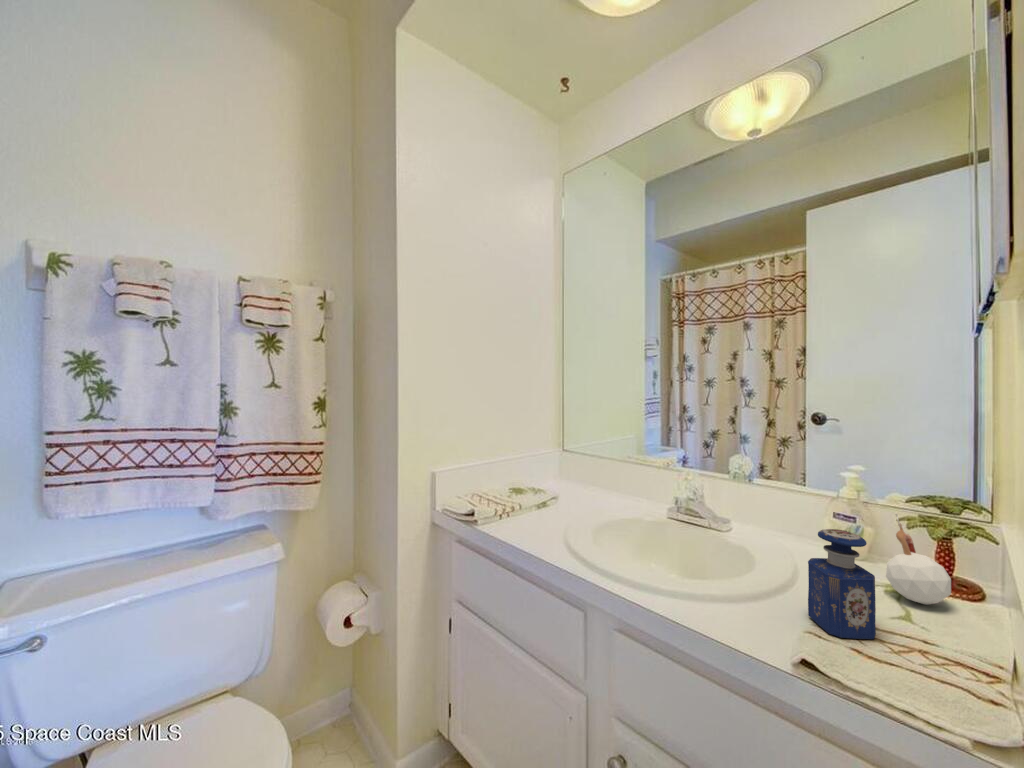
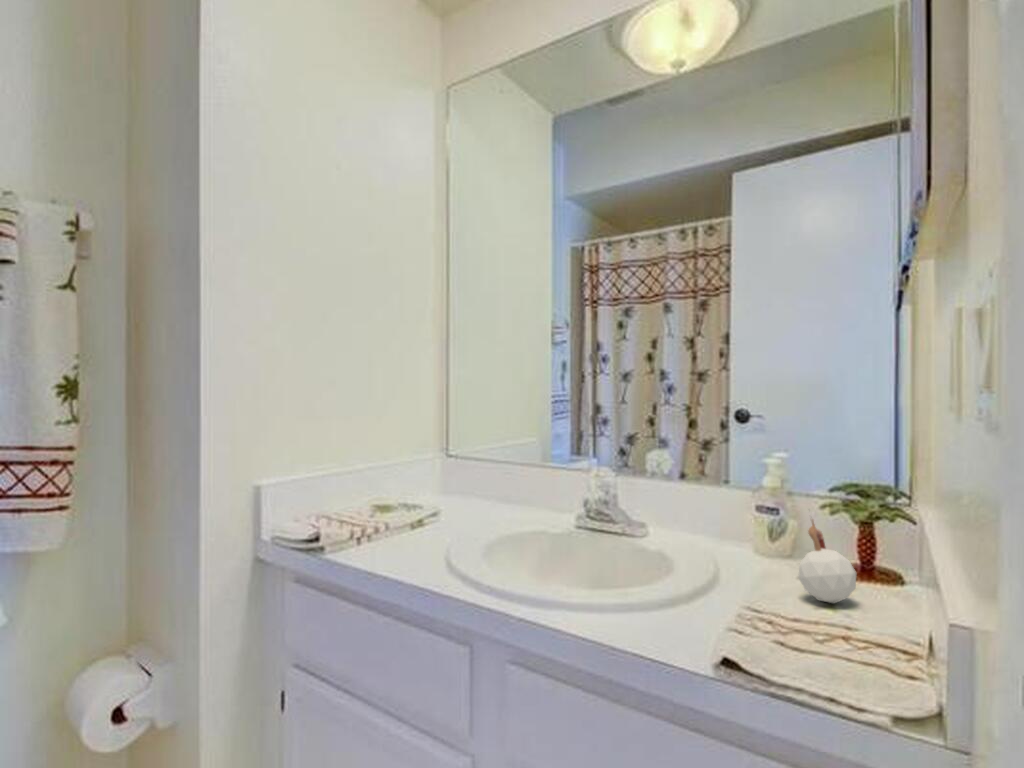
perfume bottle: present [808,529,876,639] -> none [719,520,783,637]

